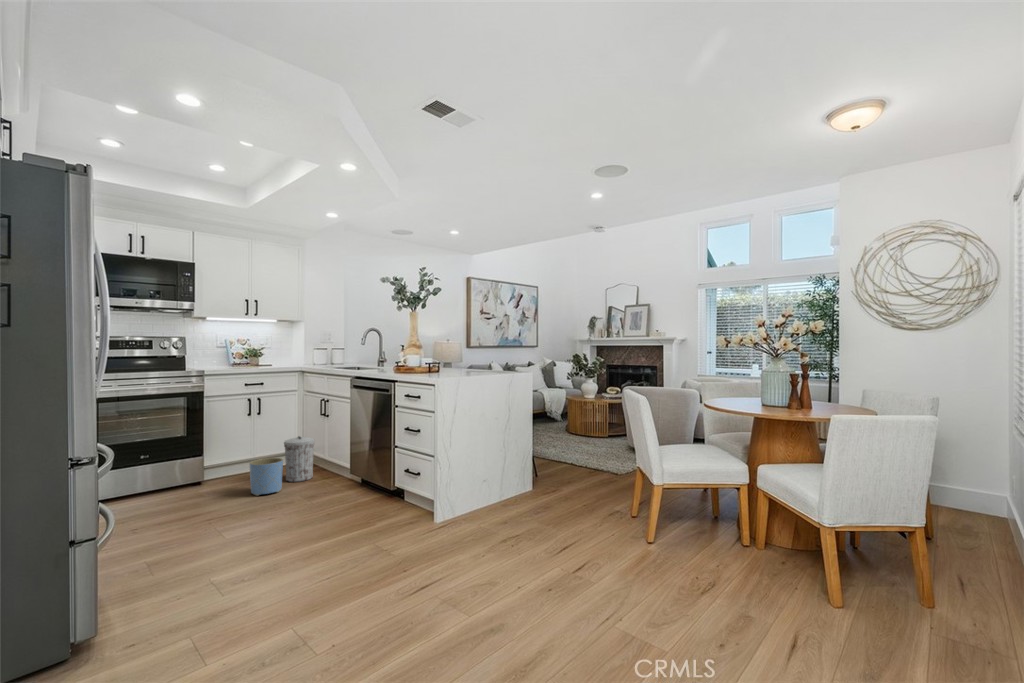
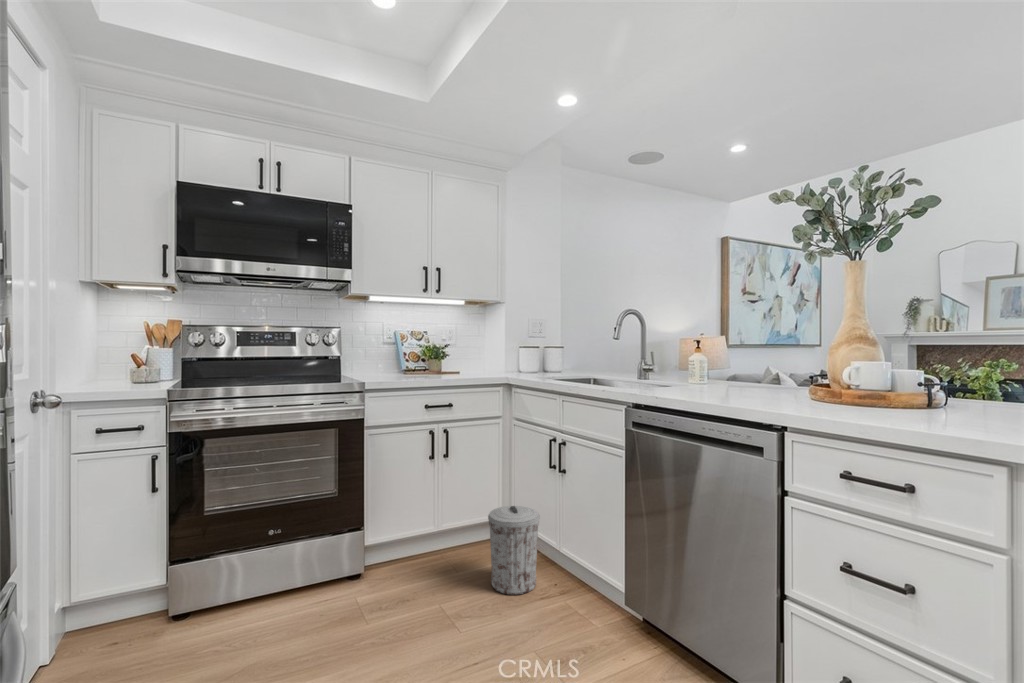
planter: present [250,458,283,496] -> none [435,551,492,634]

